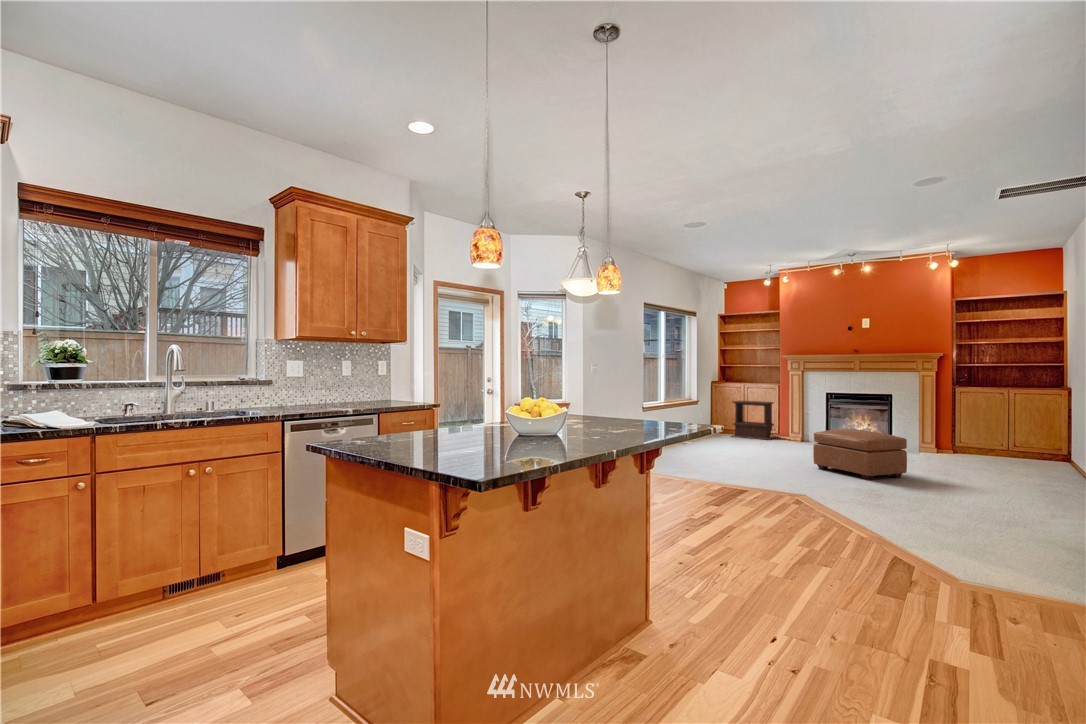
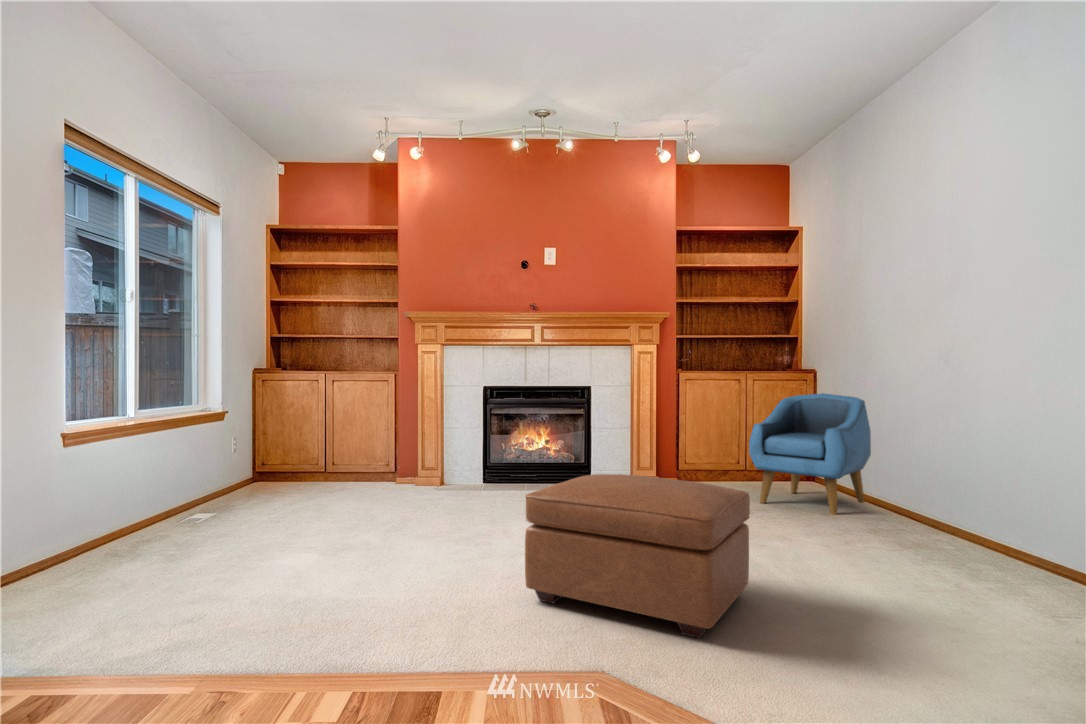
side table: present [731,401,776,440] -> none [291,408,390,492]
armchair: none [983,404,1077,471] -> present [749,393,871,515]

